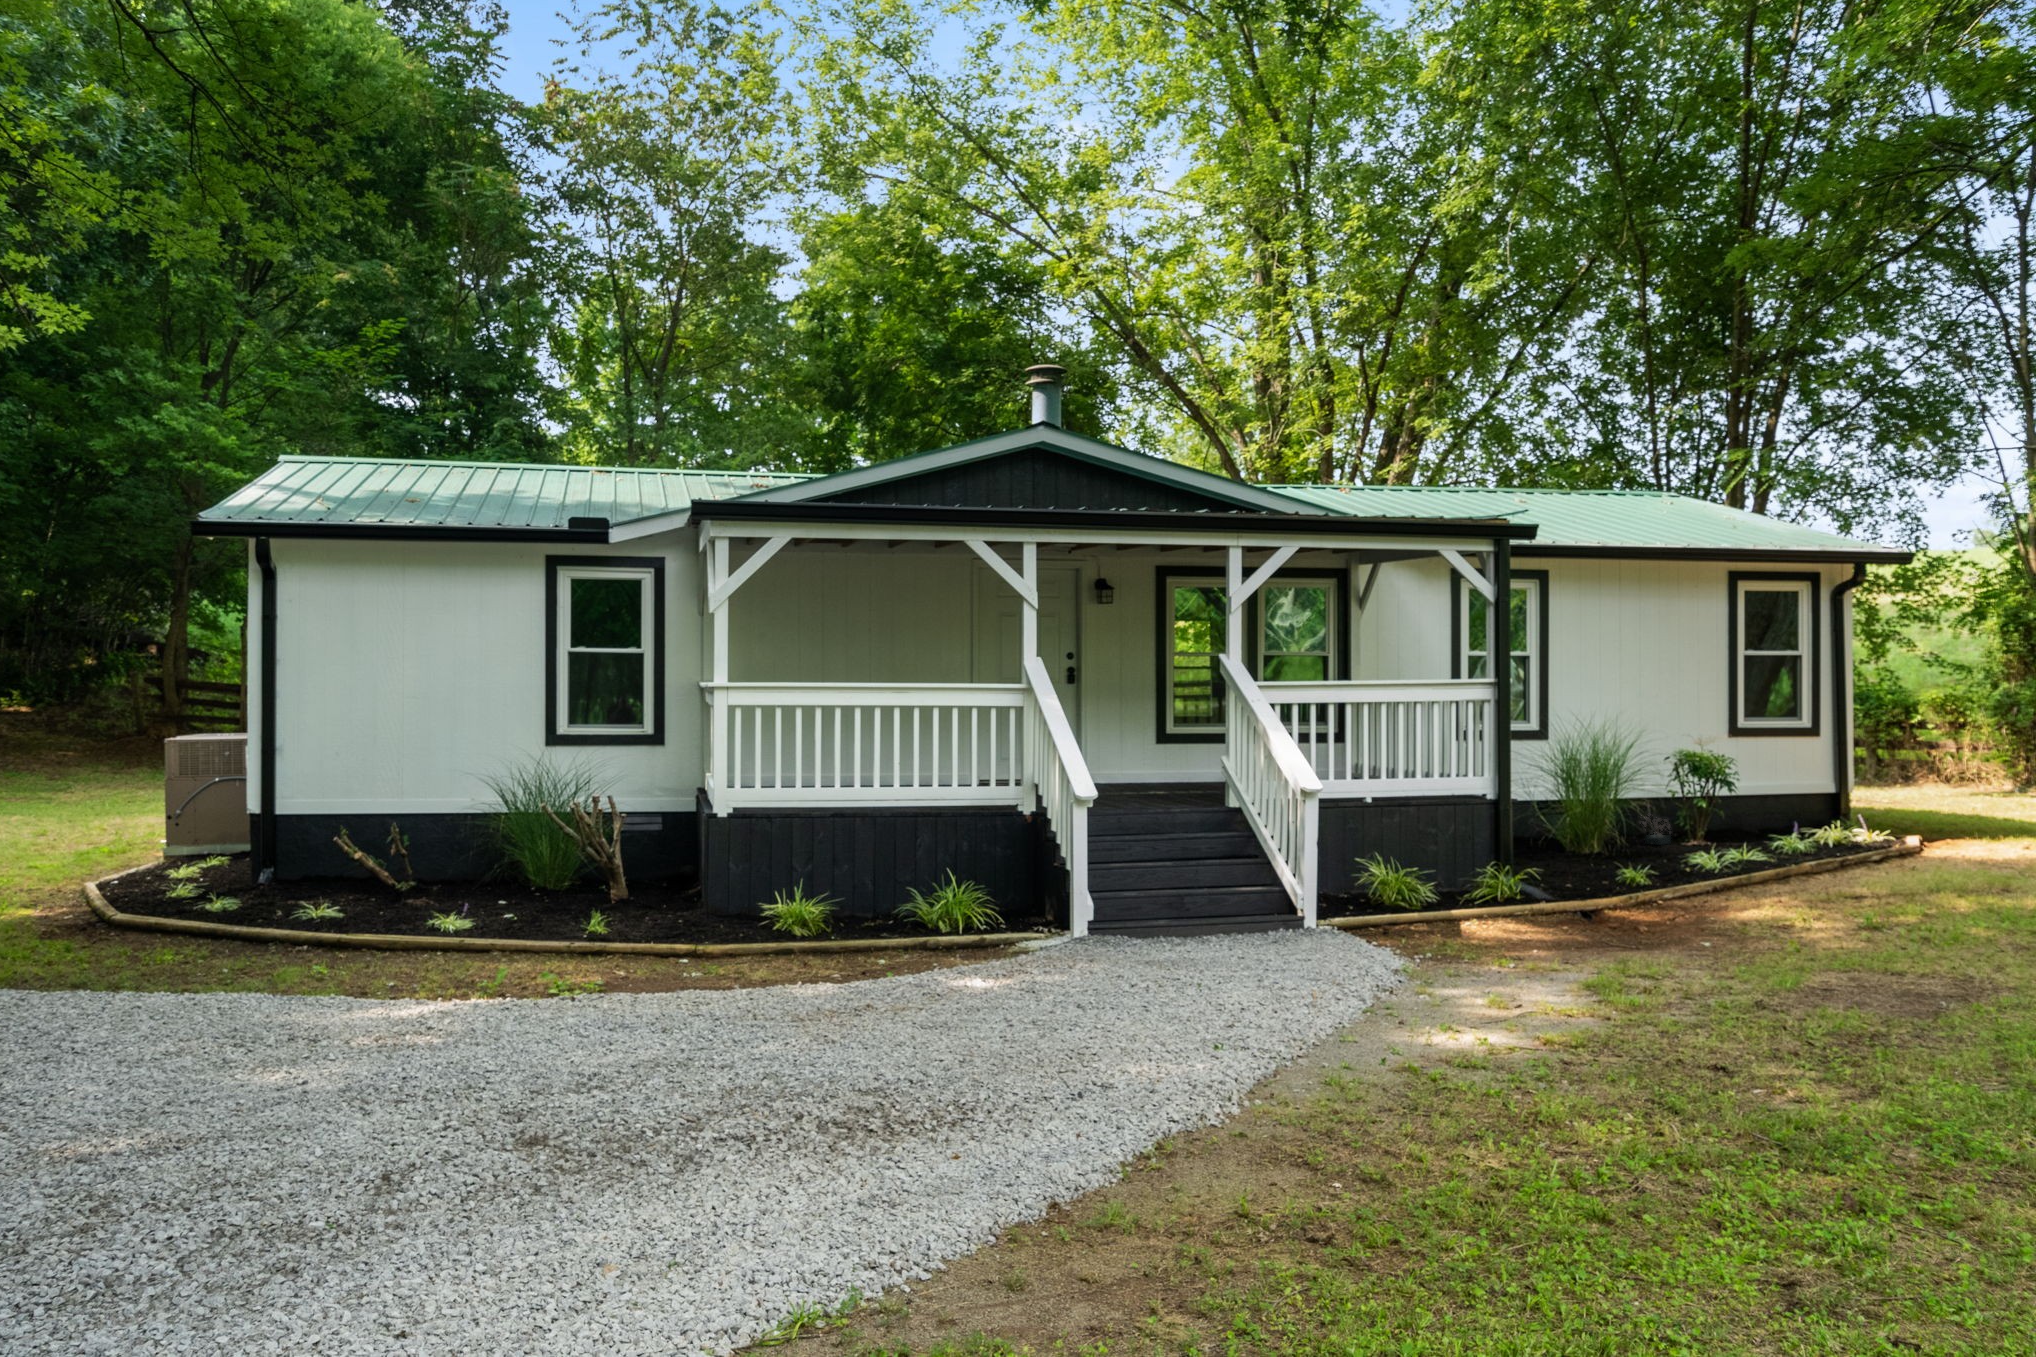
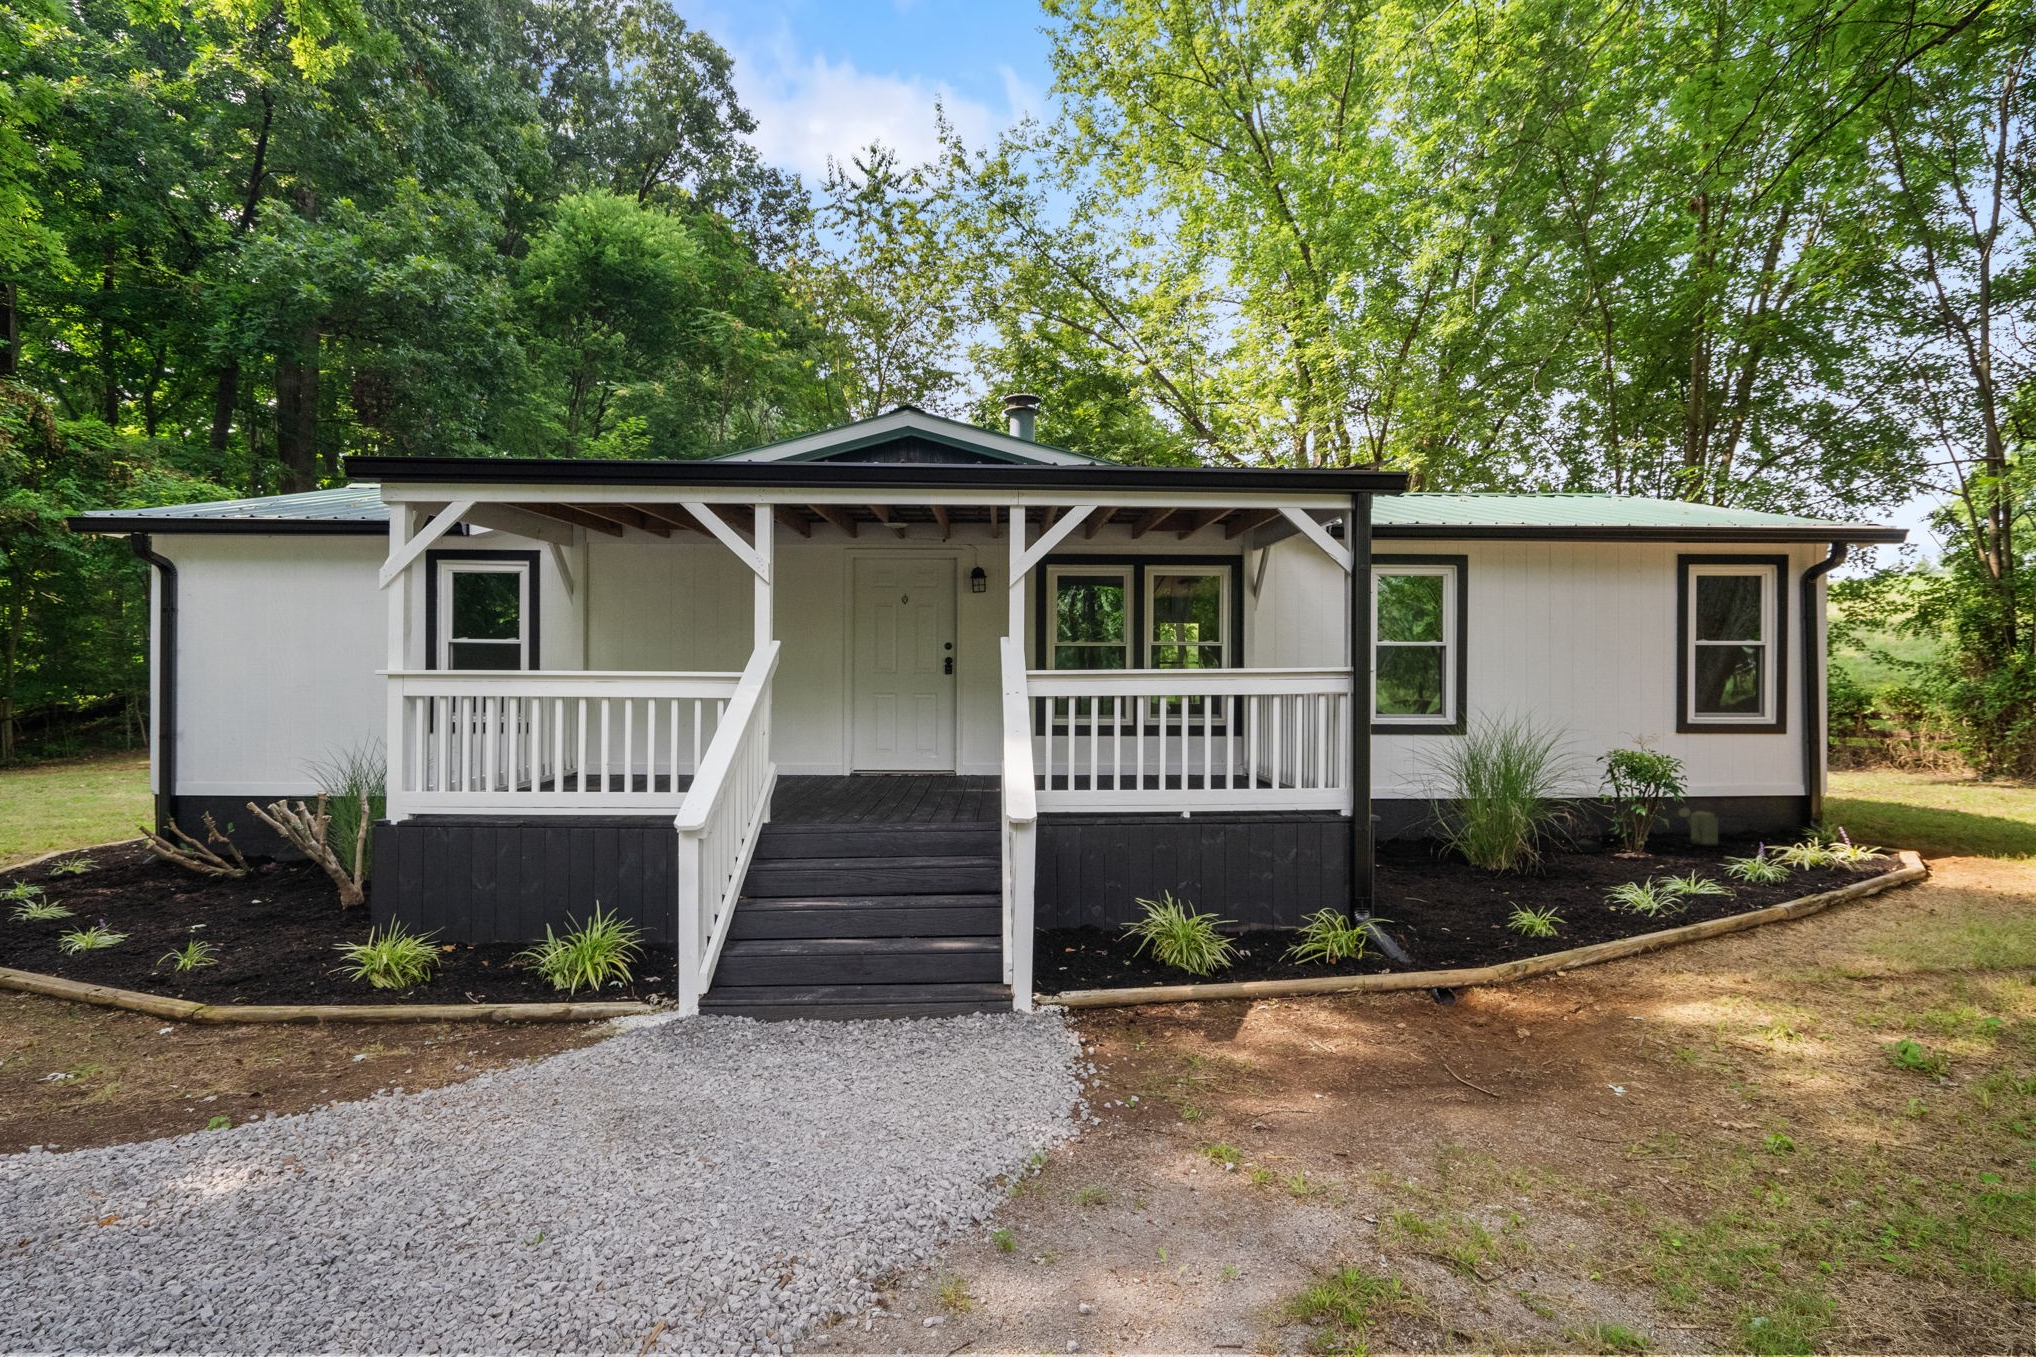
watering can: none [1733,798,1766,838] -> present [1679,808,1718,847]

